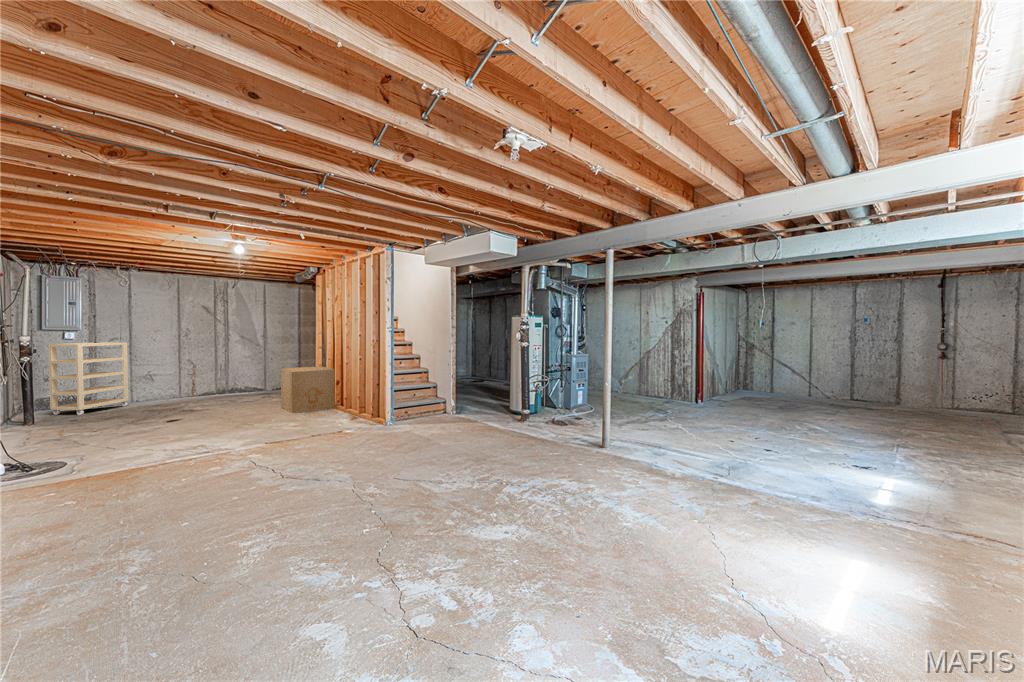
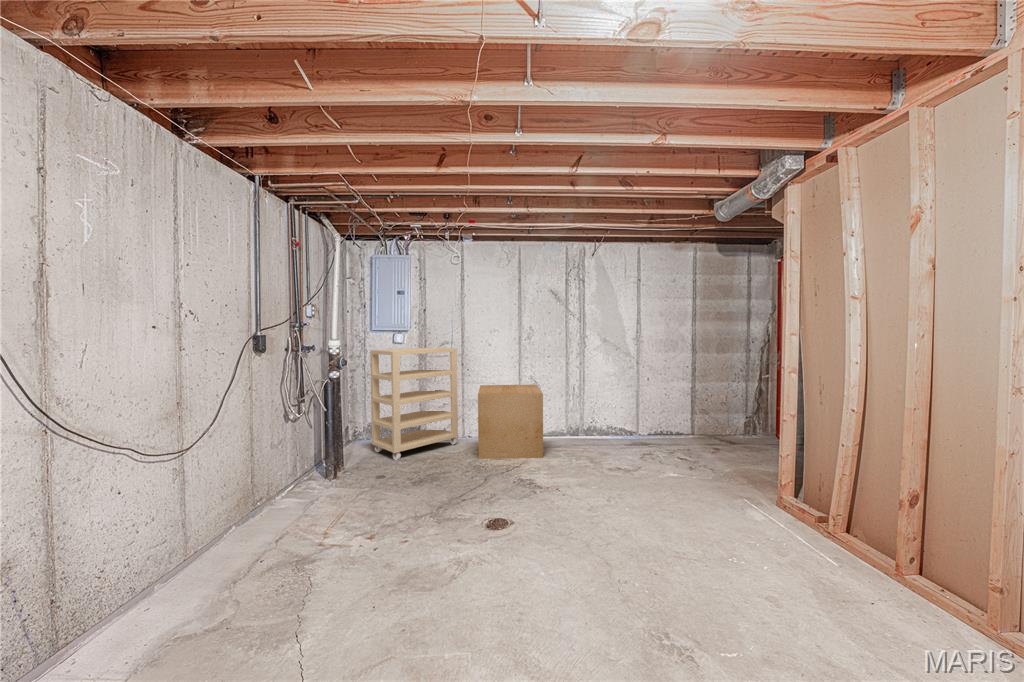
cardboard box: present [281,366,335,413] -> present [478,385,543,459]

